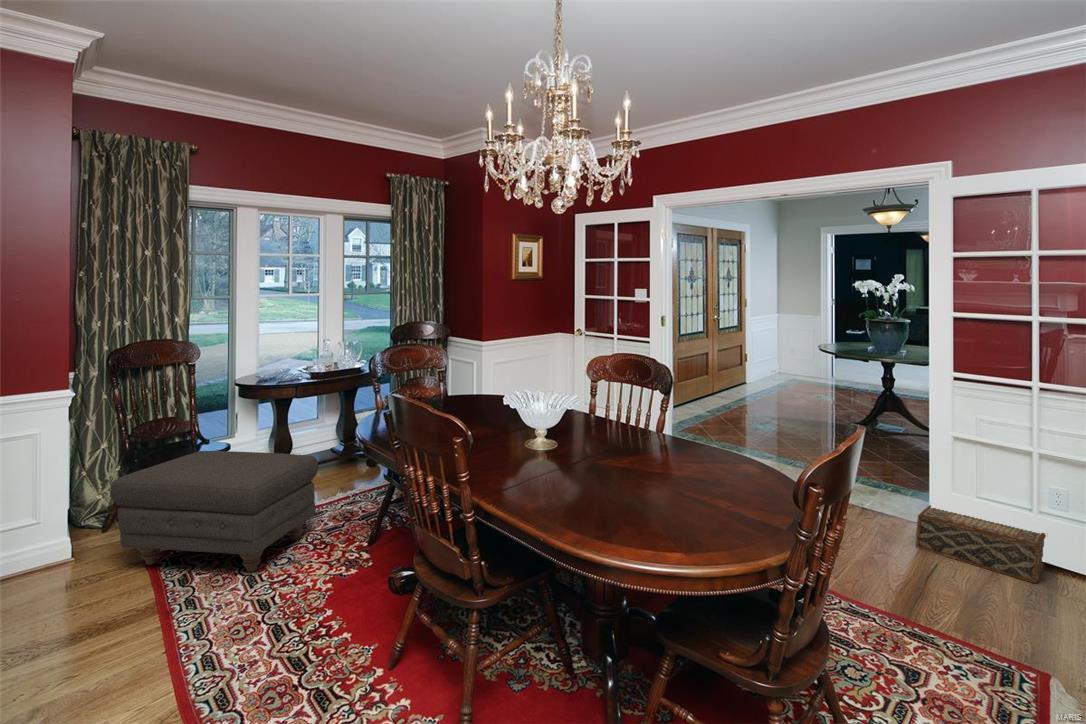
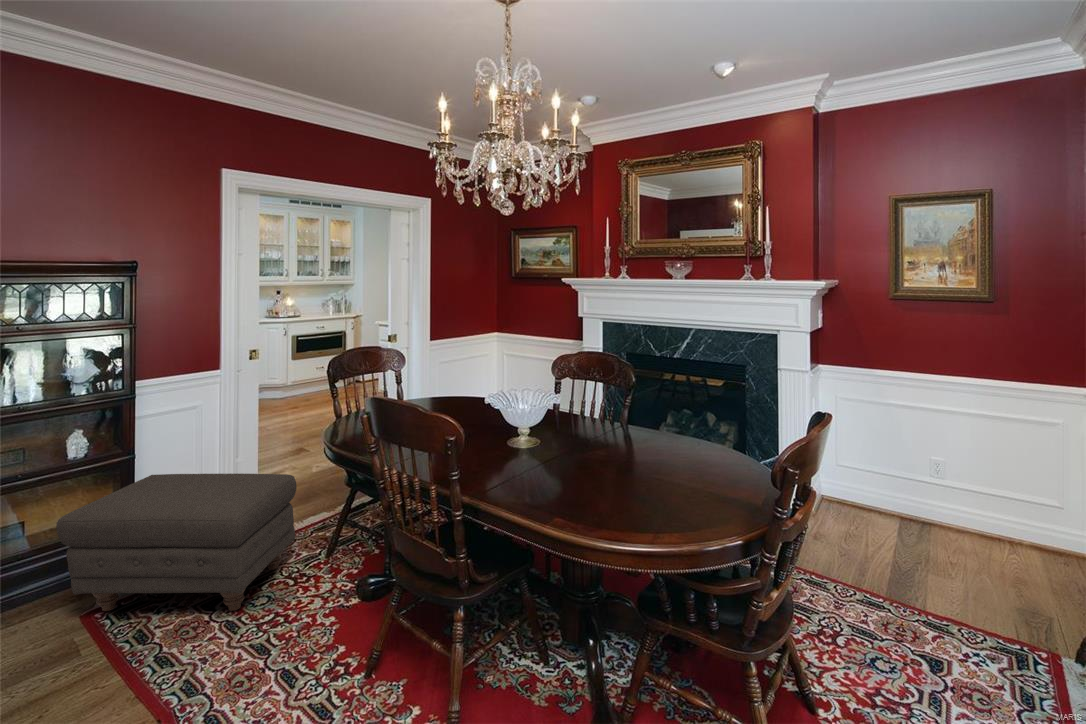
woven basket: present [916,505,1046,583] -> none [914,491,1034,564]

